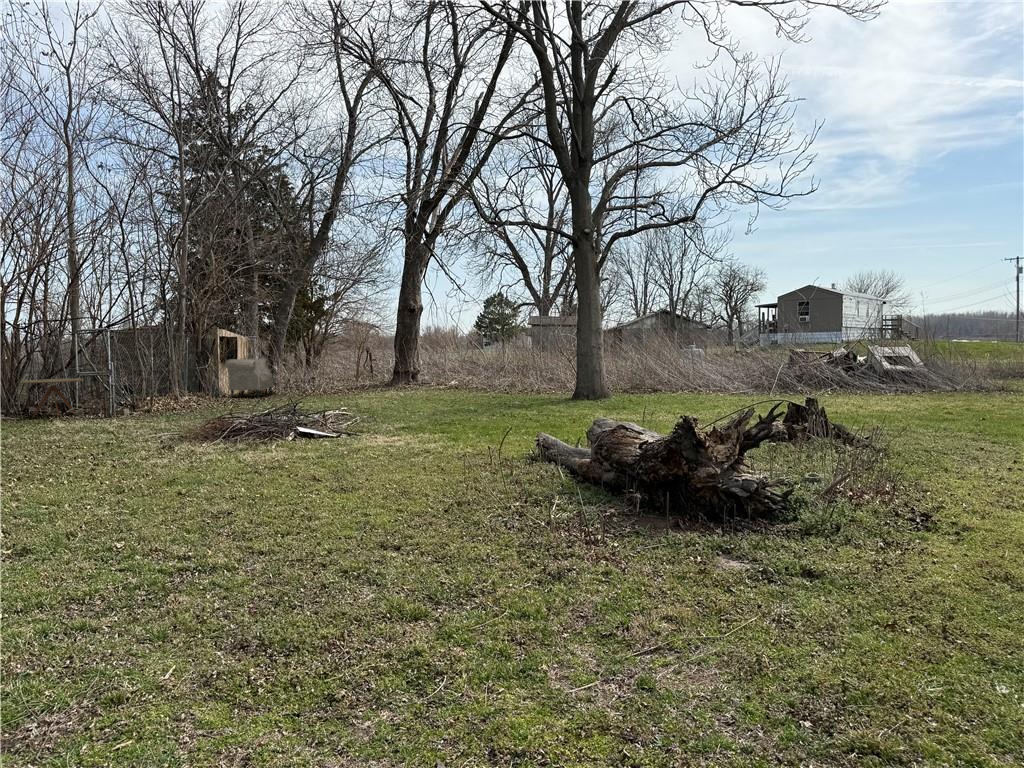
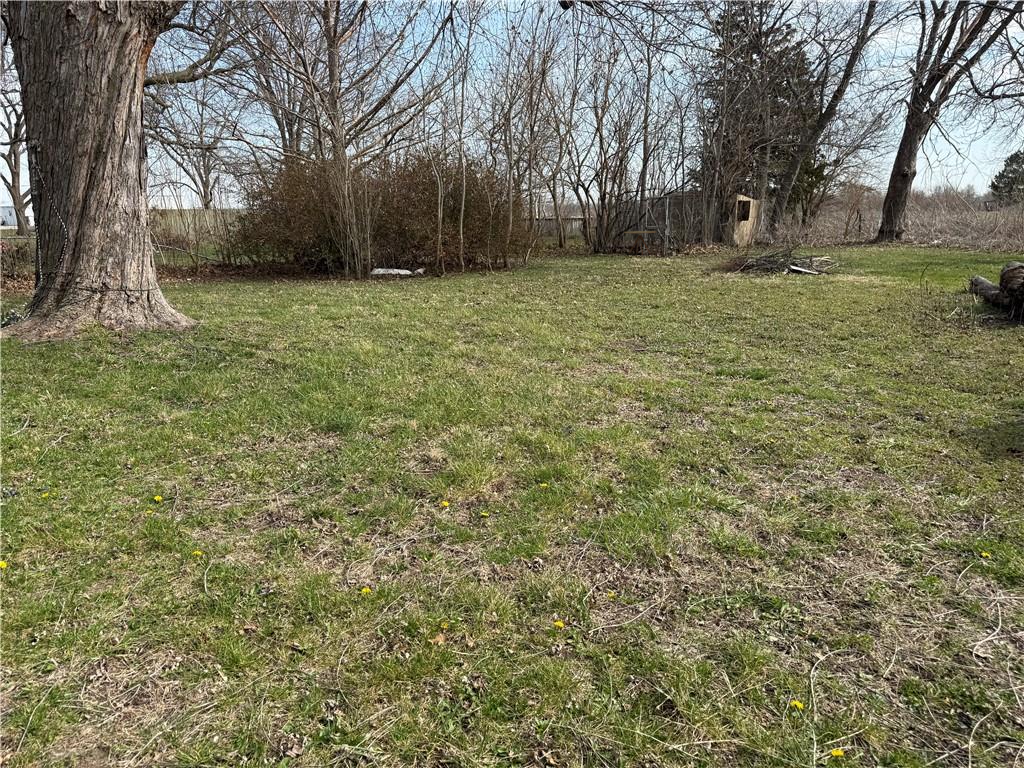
chair: present [225,358,273,398] -> none [740,219,773,249]

